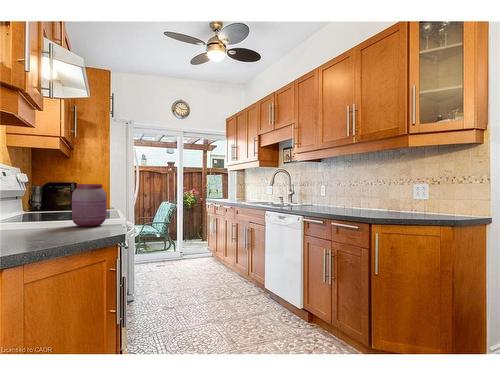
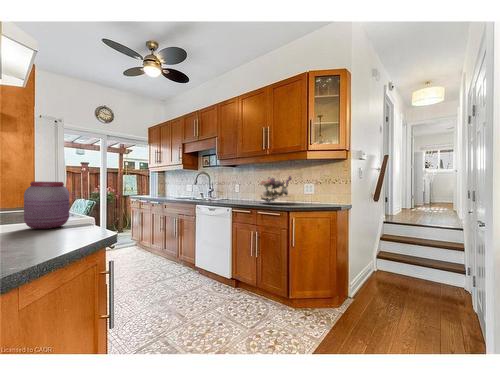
flower arrangement: none [336,171,390,212] -> present [259,176,292,202]

